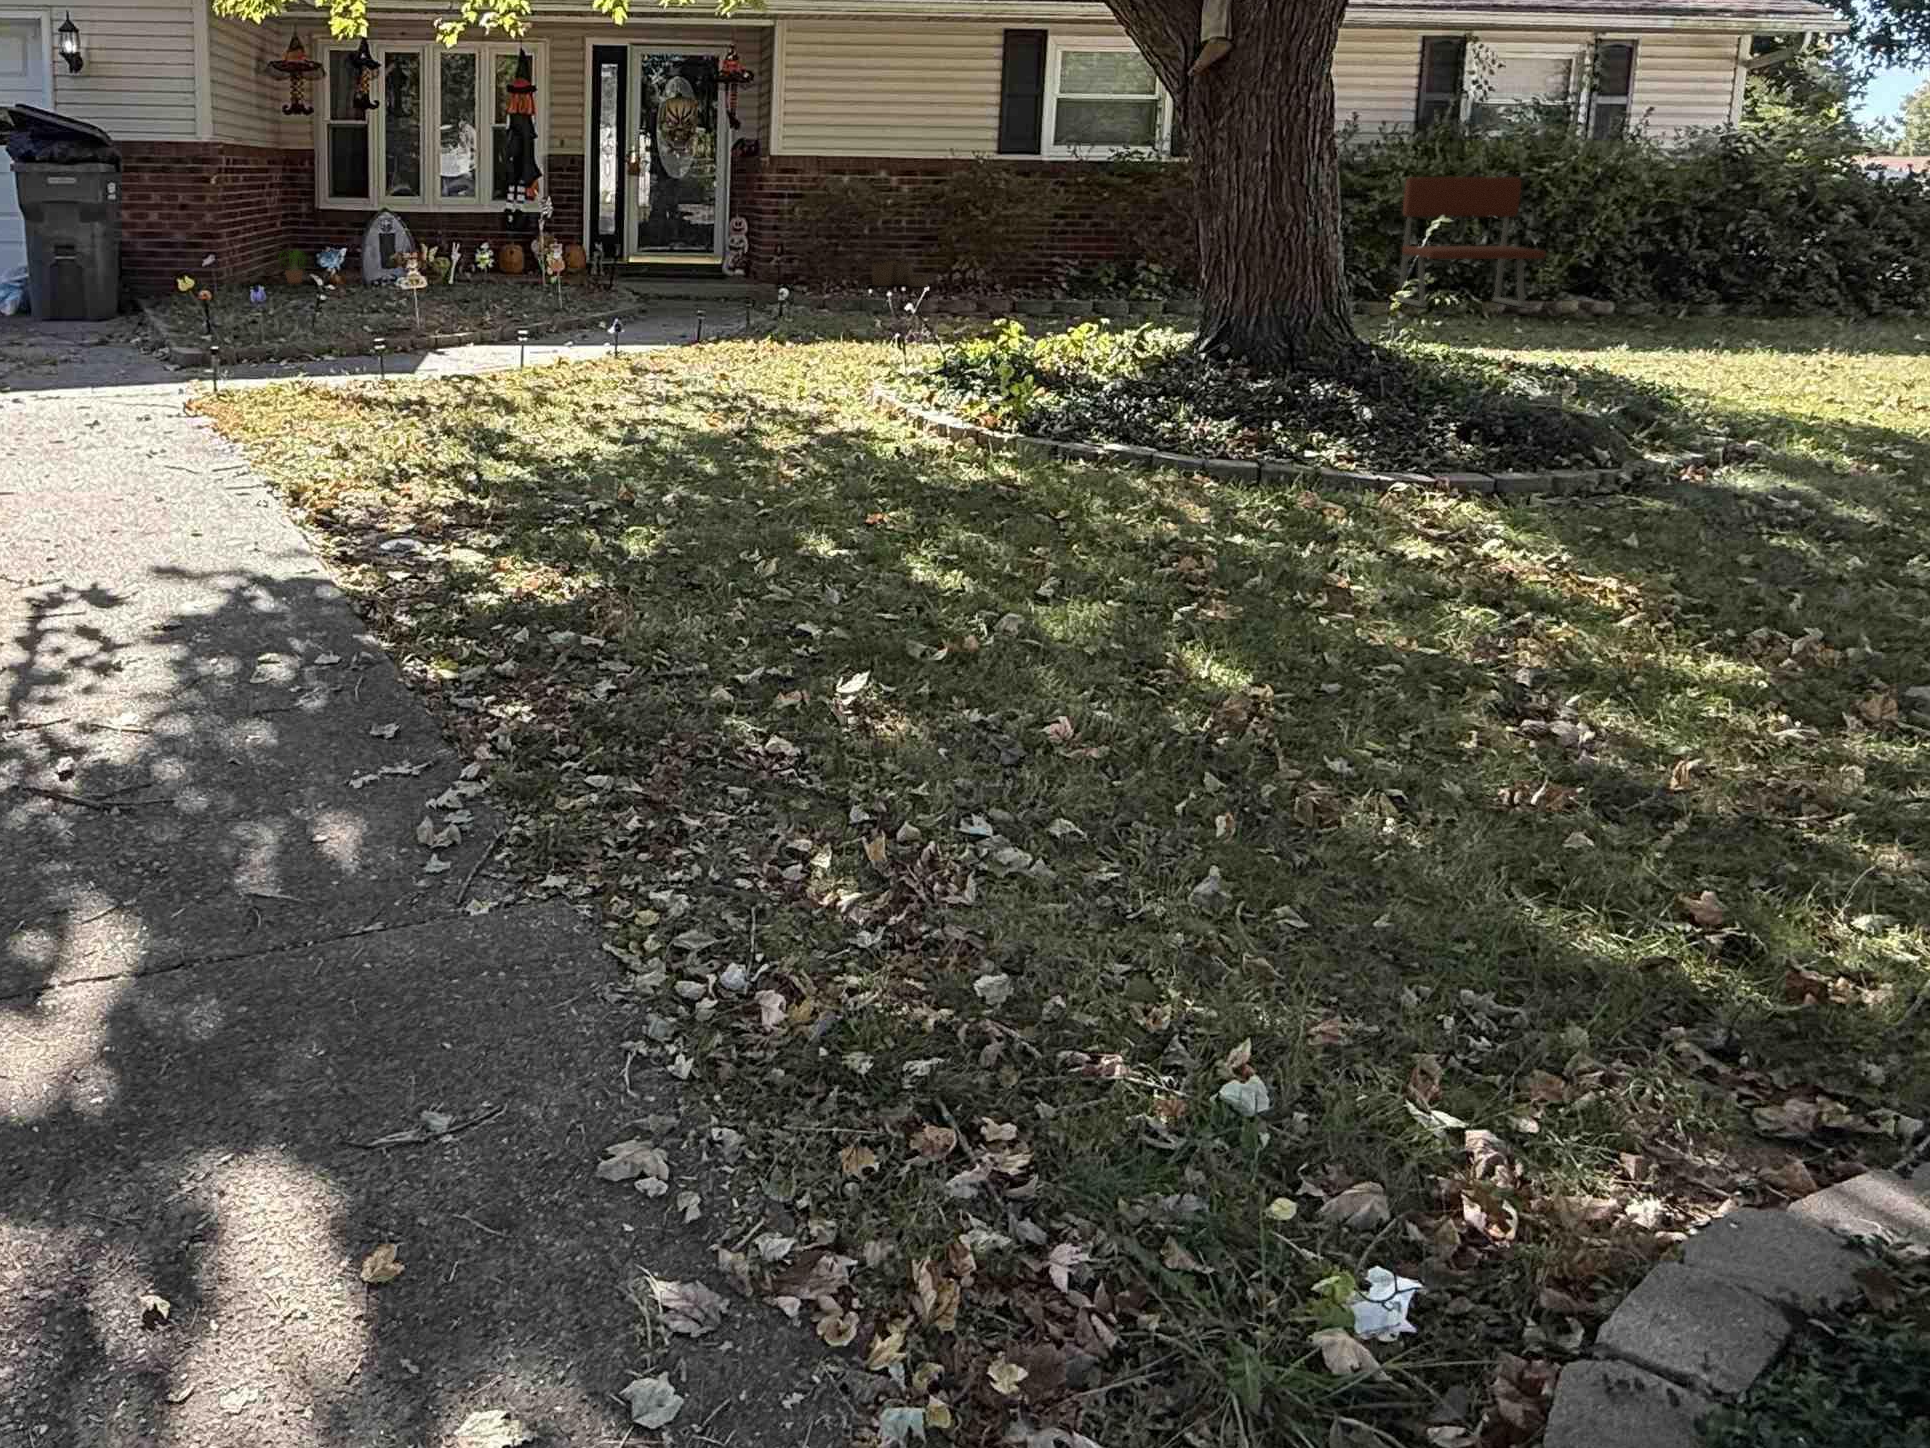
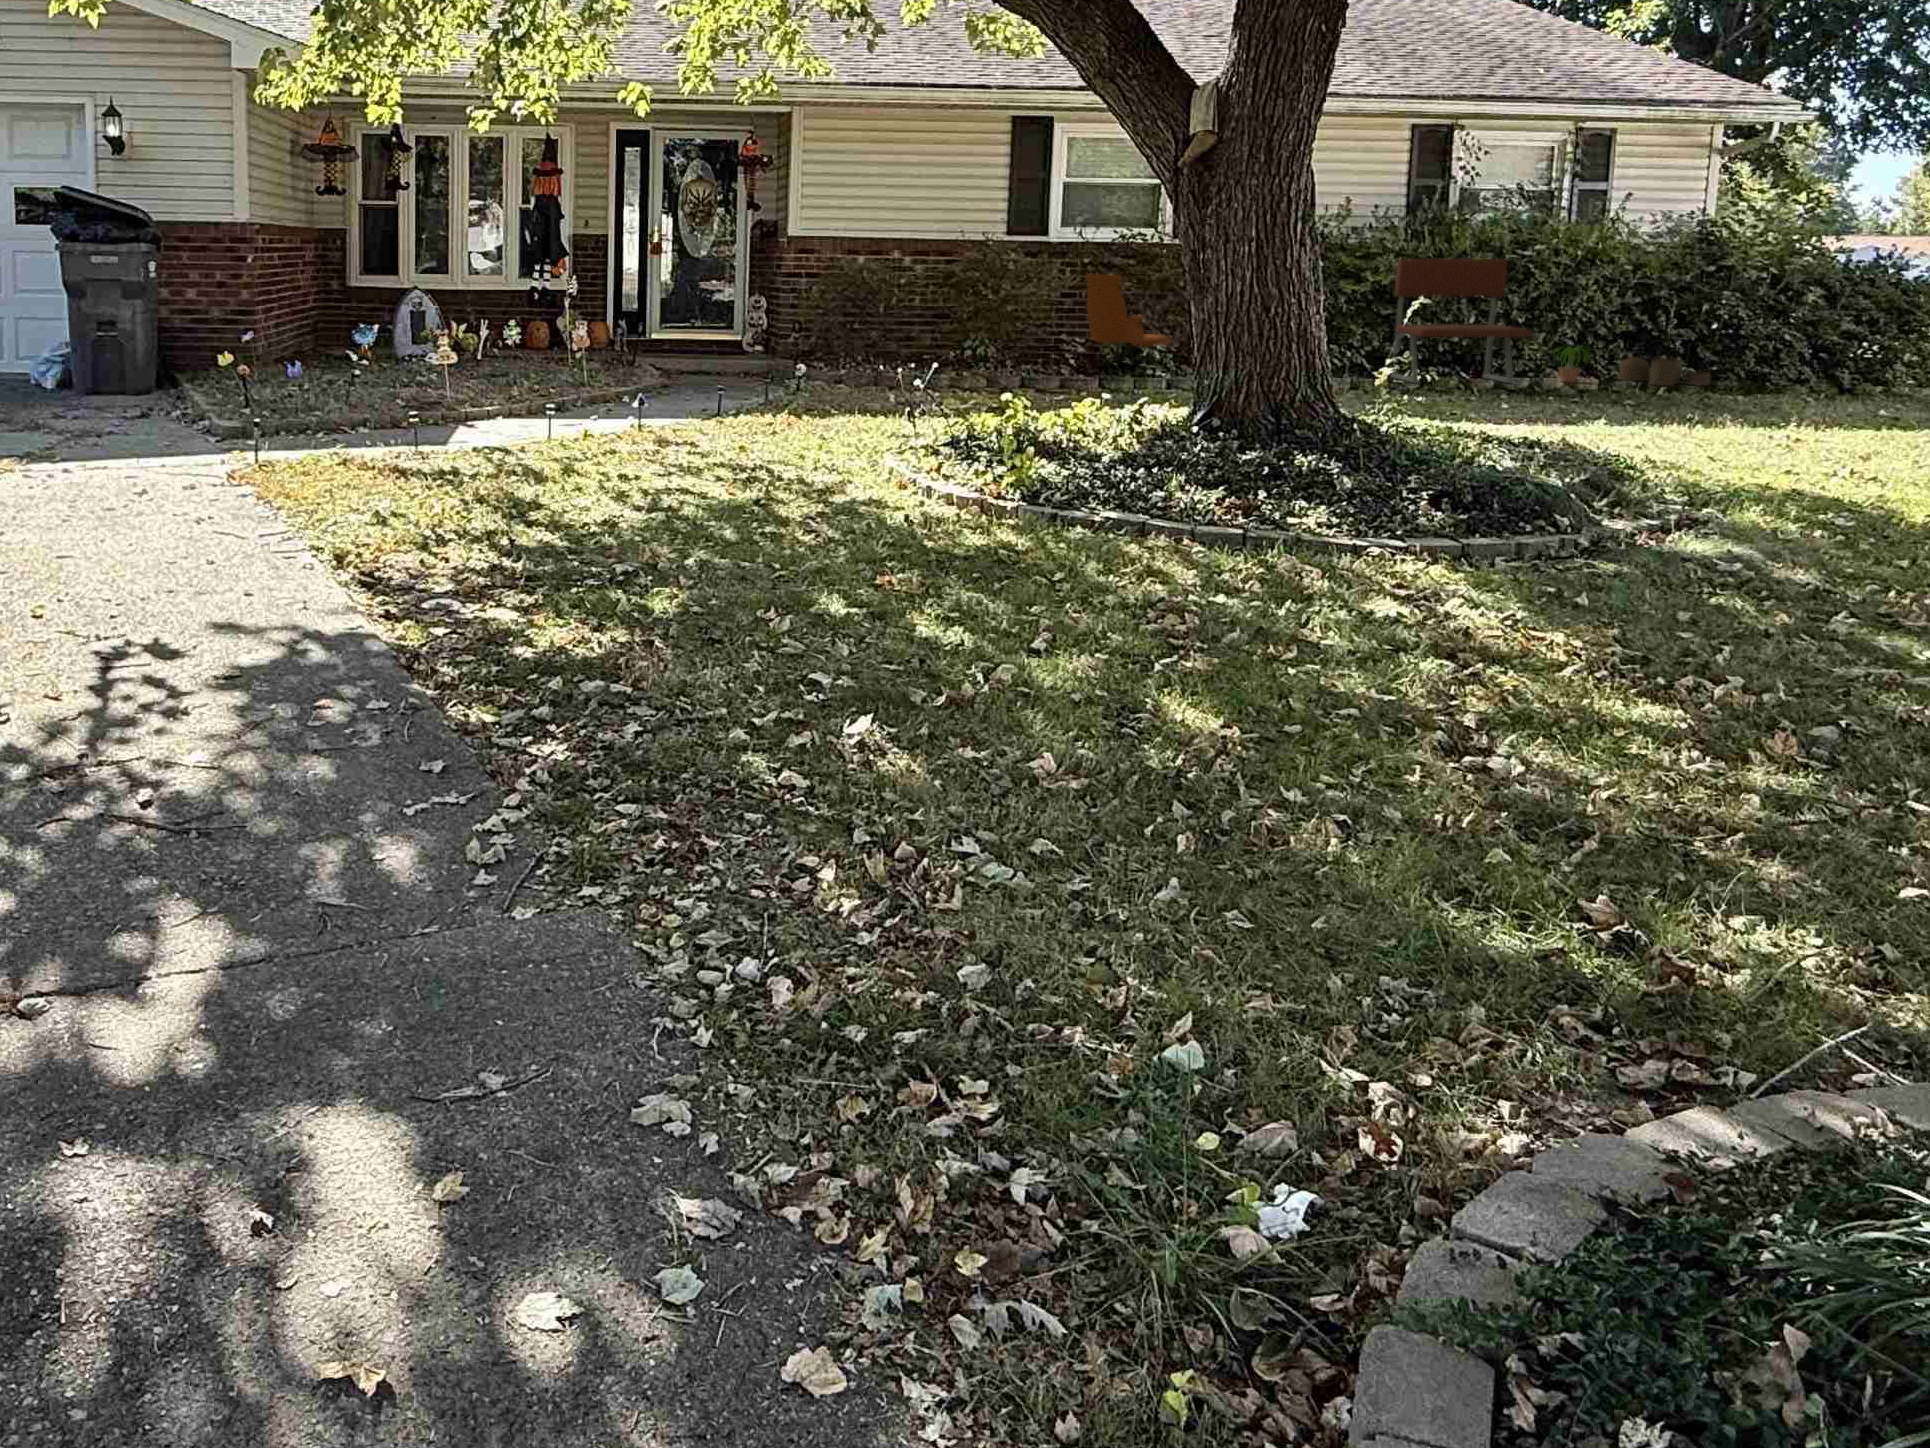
lounge chair: none [1079,193,1166,290] -> present [1086,273,1171,363]
potted plant: present [279,250,305,284] -> present [1556,347,1589,383]
woven basket: present [872,260,928,287] -> present [1618,356,1710,386]

